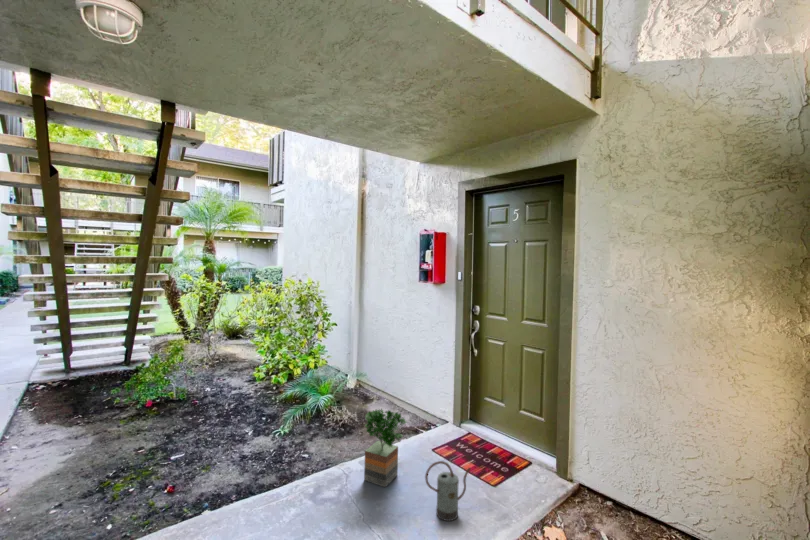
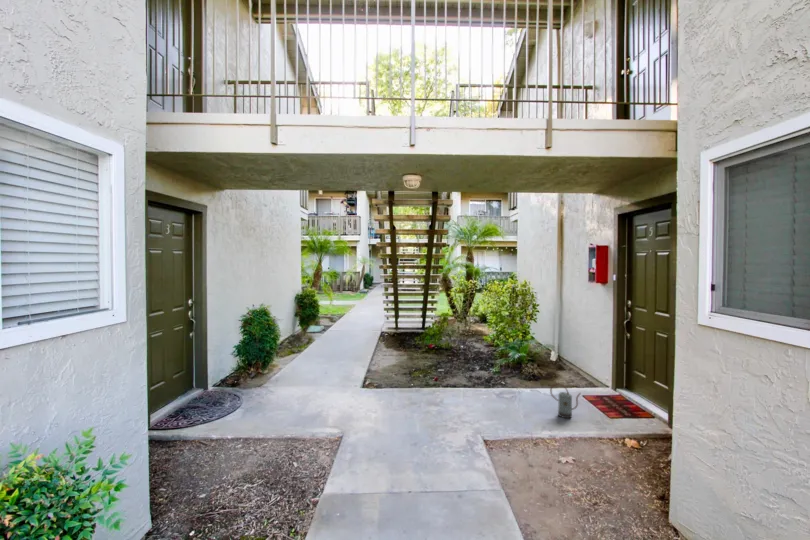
potted tree: present [364,410,406,487] -> none [525,356,554,400]

